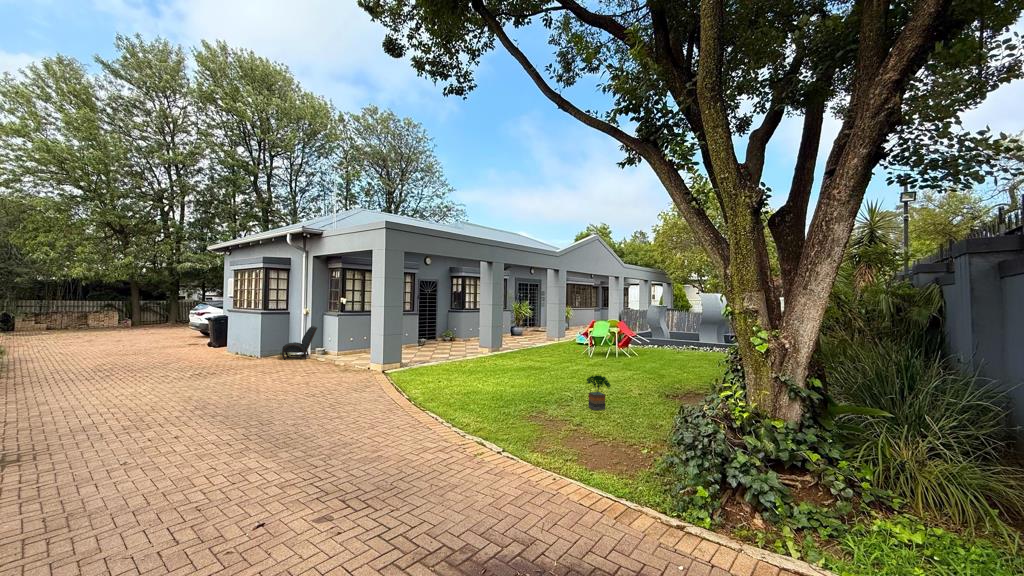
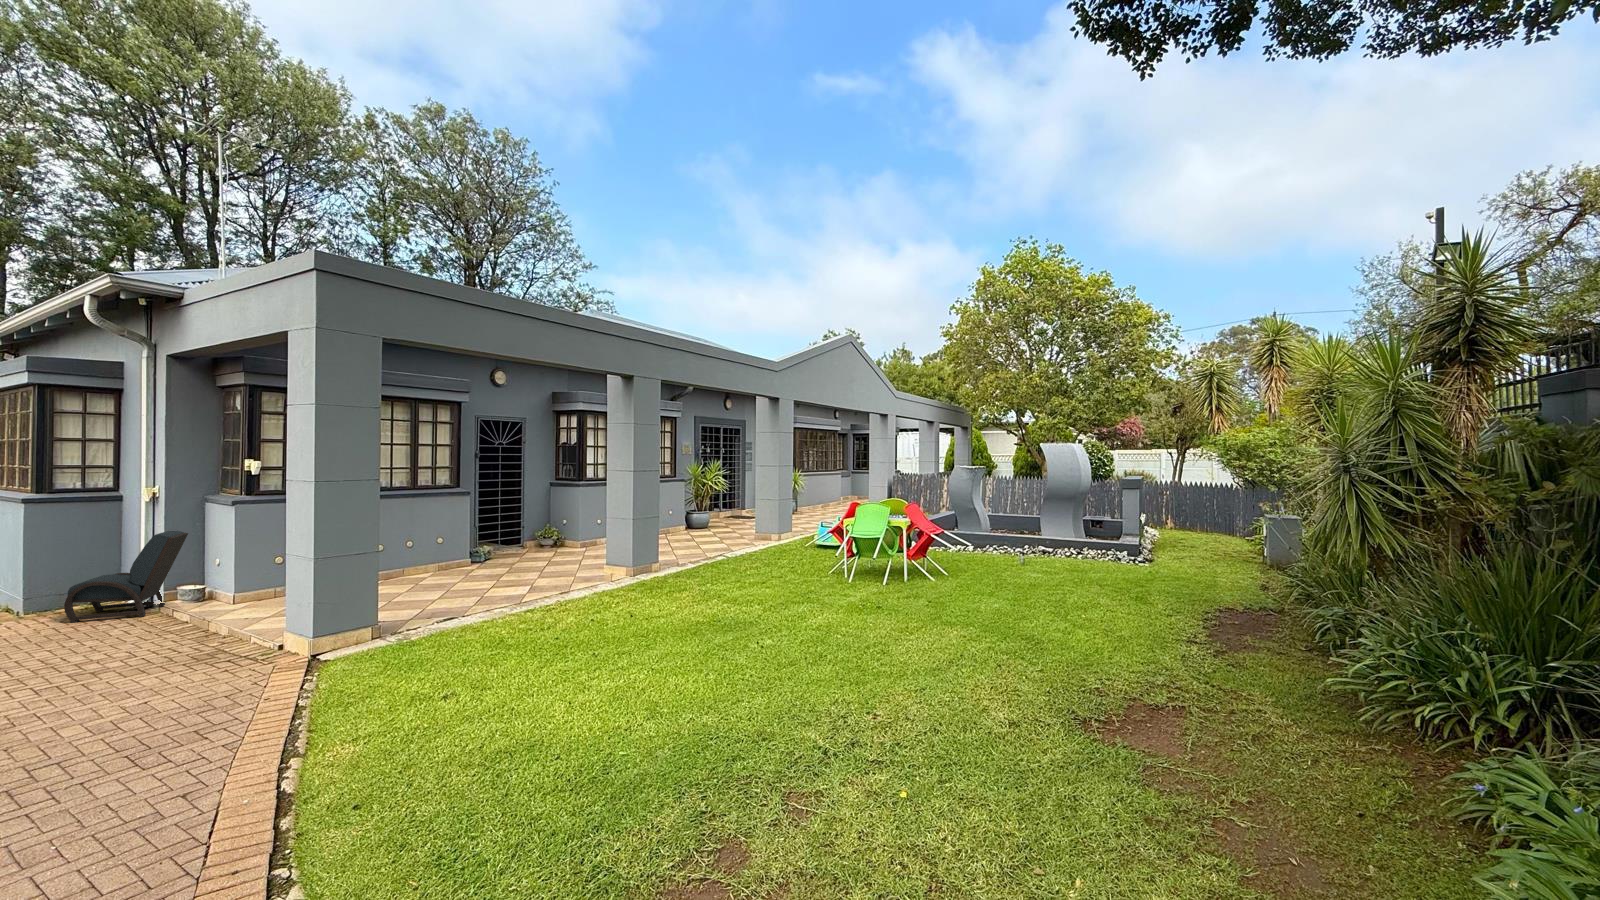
potted tree: present [587,375,610,410] -> none [881,711,970,847]

